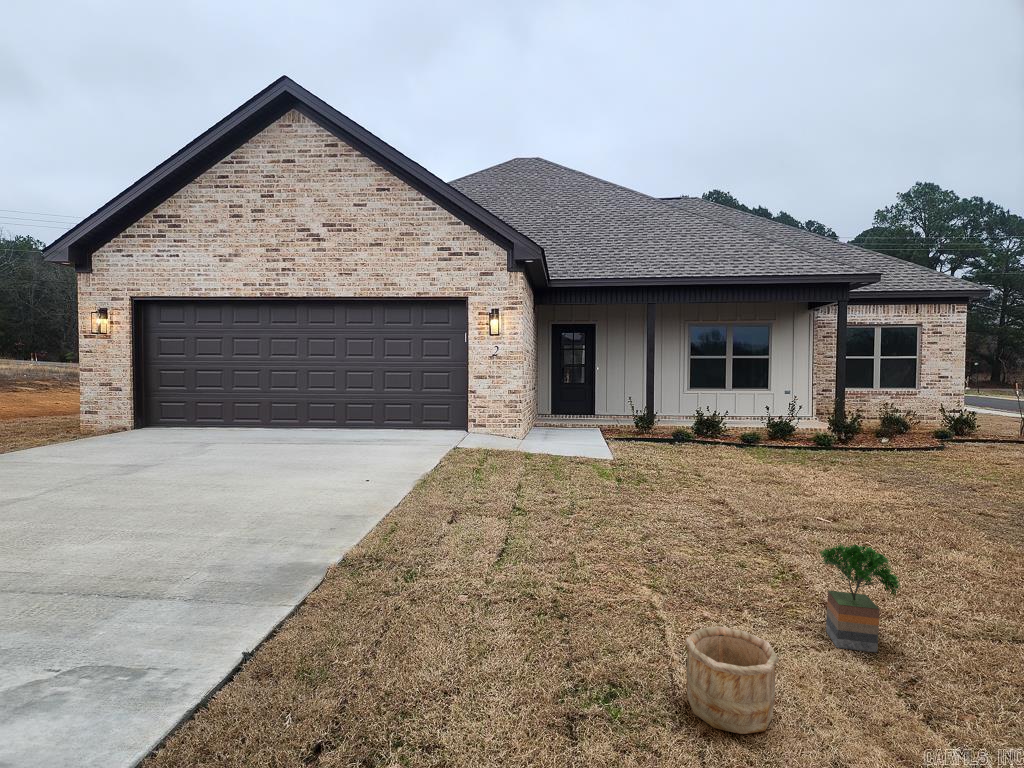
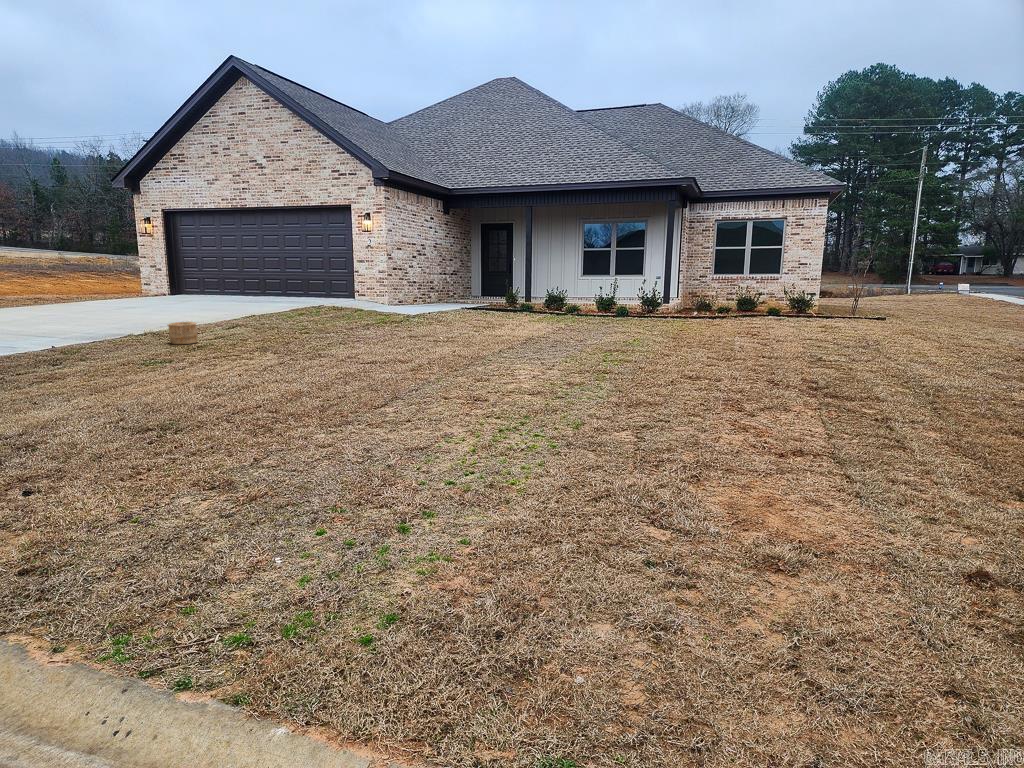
potted tree: present [820,543,900,653] -> none [254,305,281,342]

